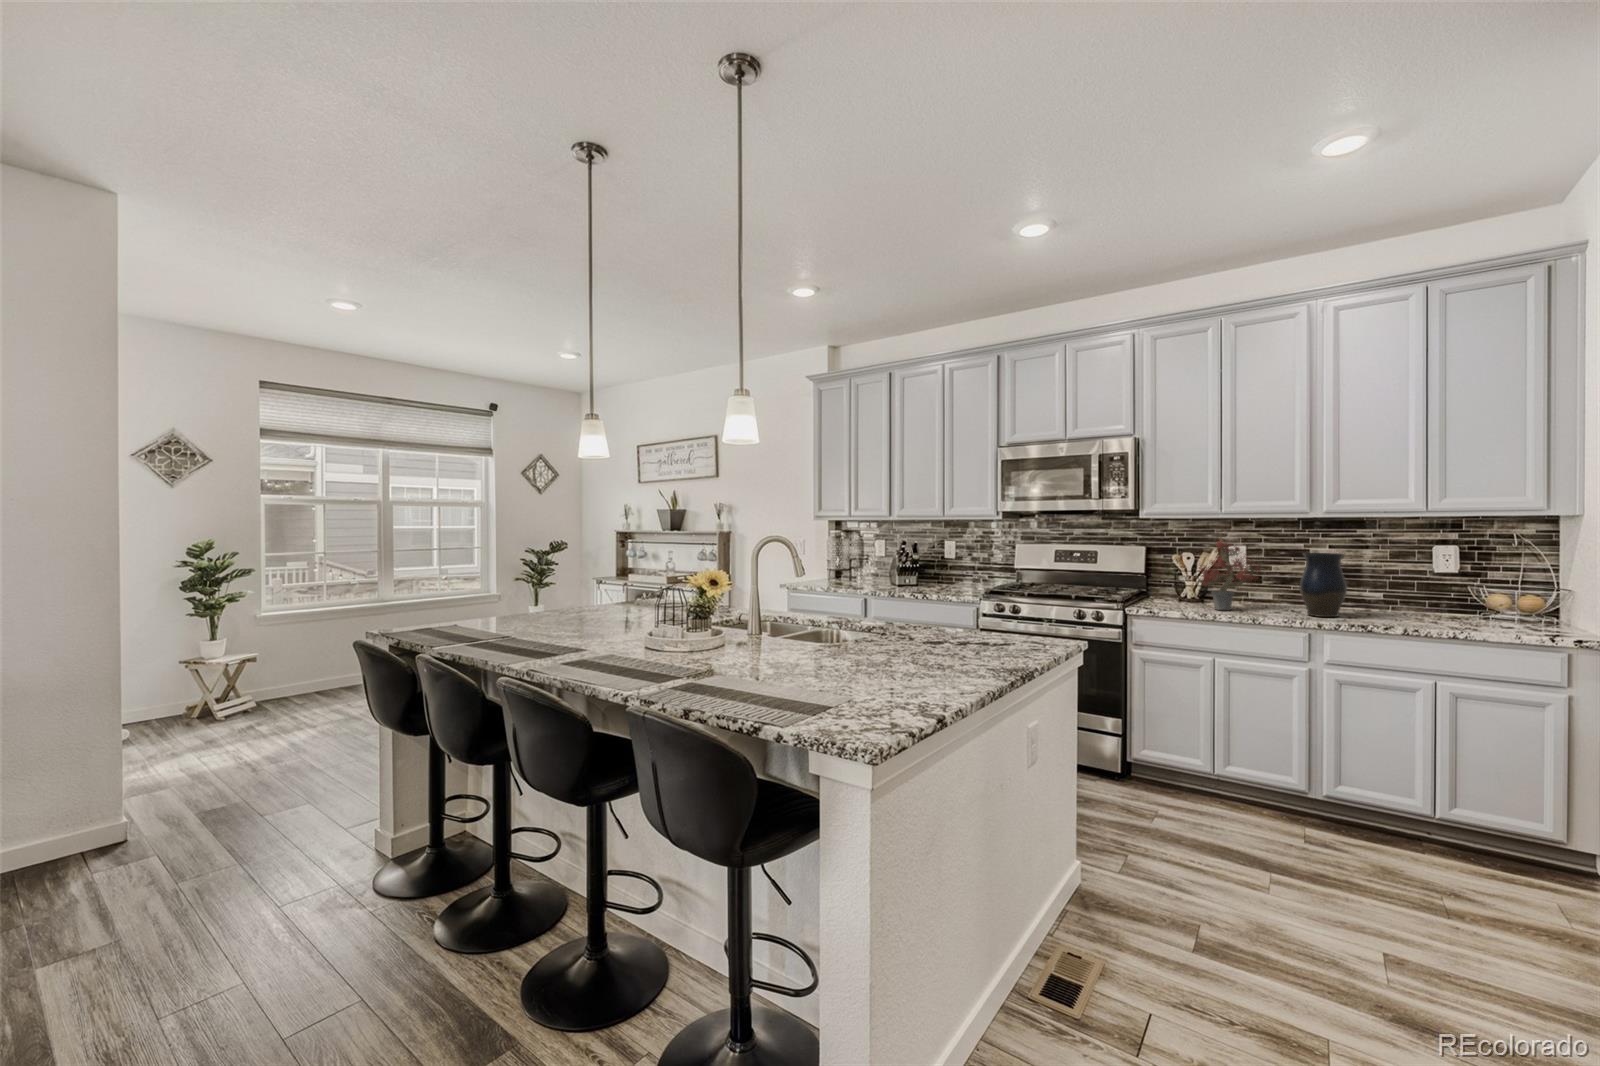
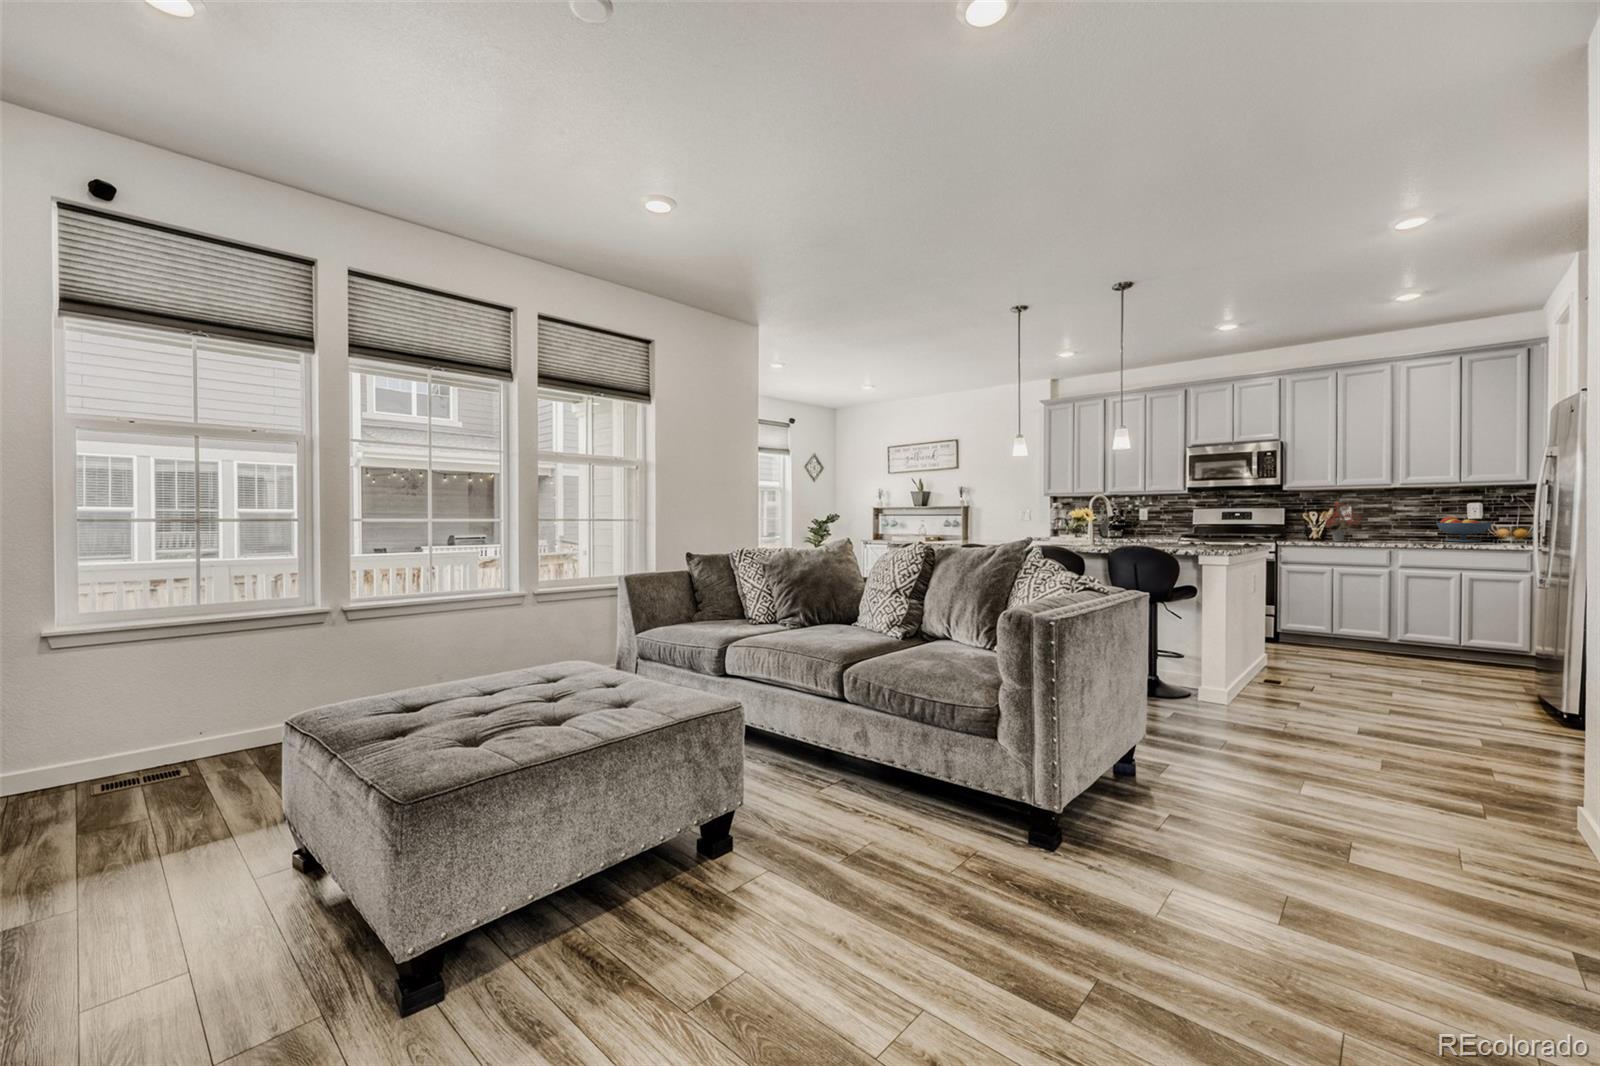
vase: present [1299,553,1347,617] -> none [1386,508,1414,543]
fruit bowl: none [1382,568,1480,618] -> present [1436,516,1492,542]

